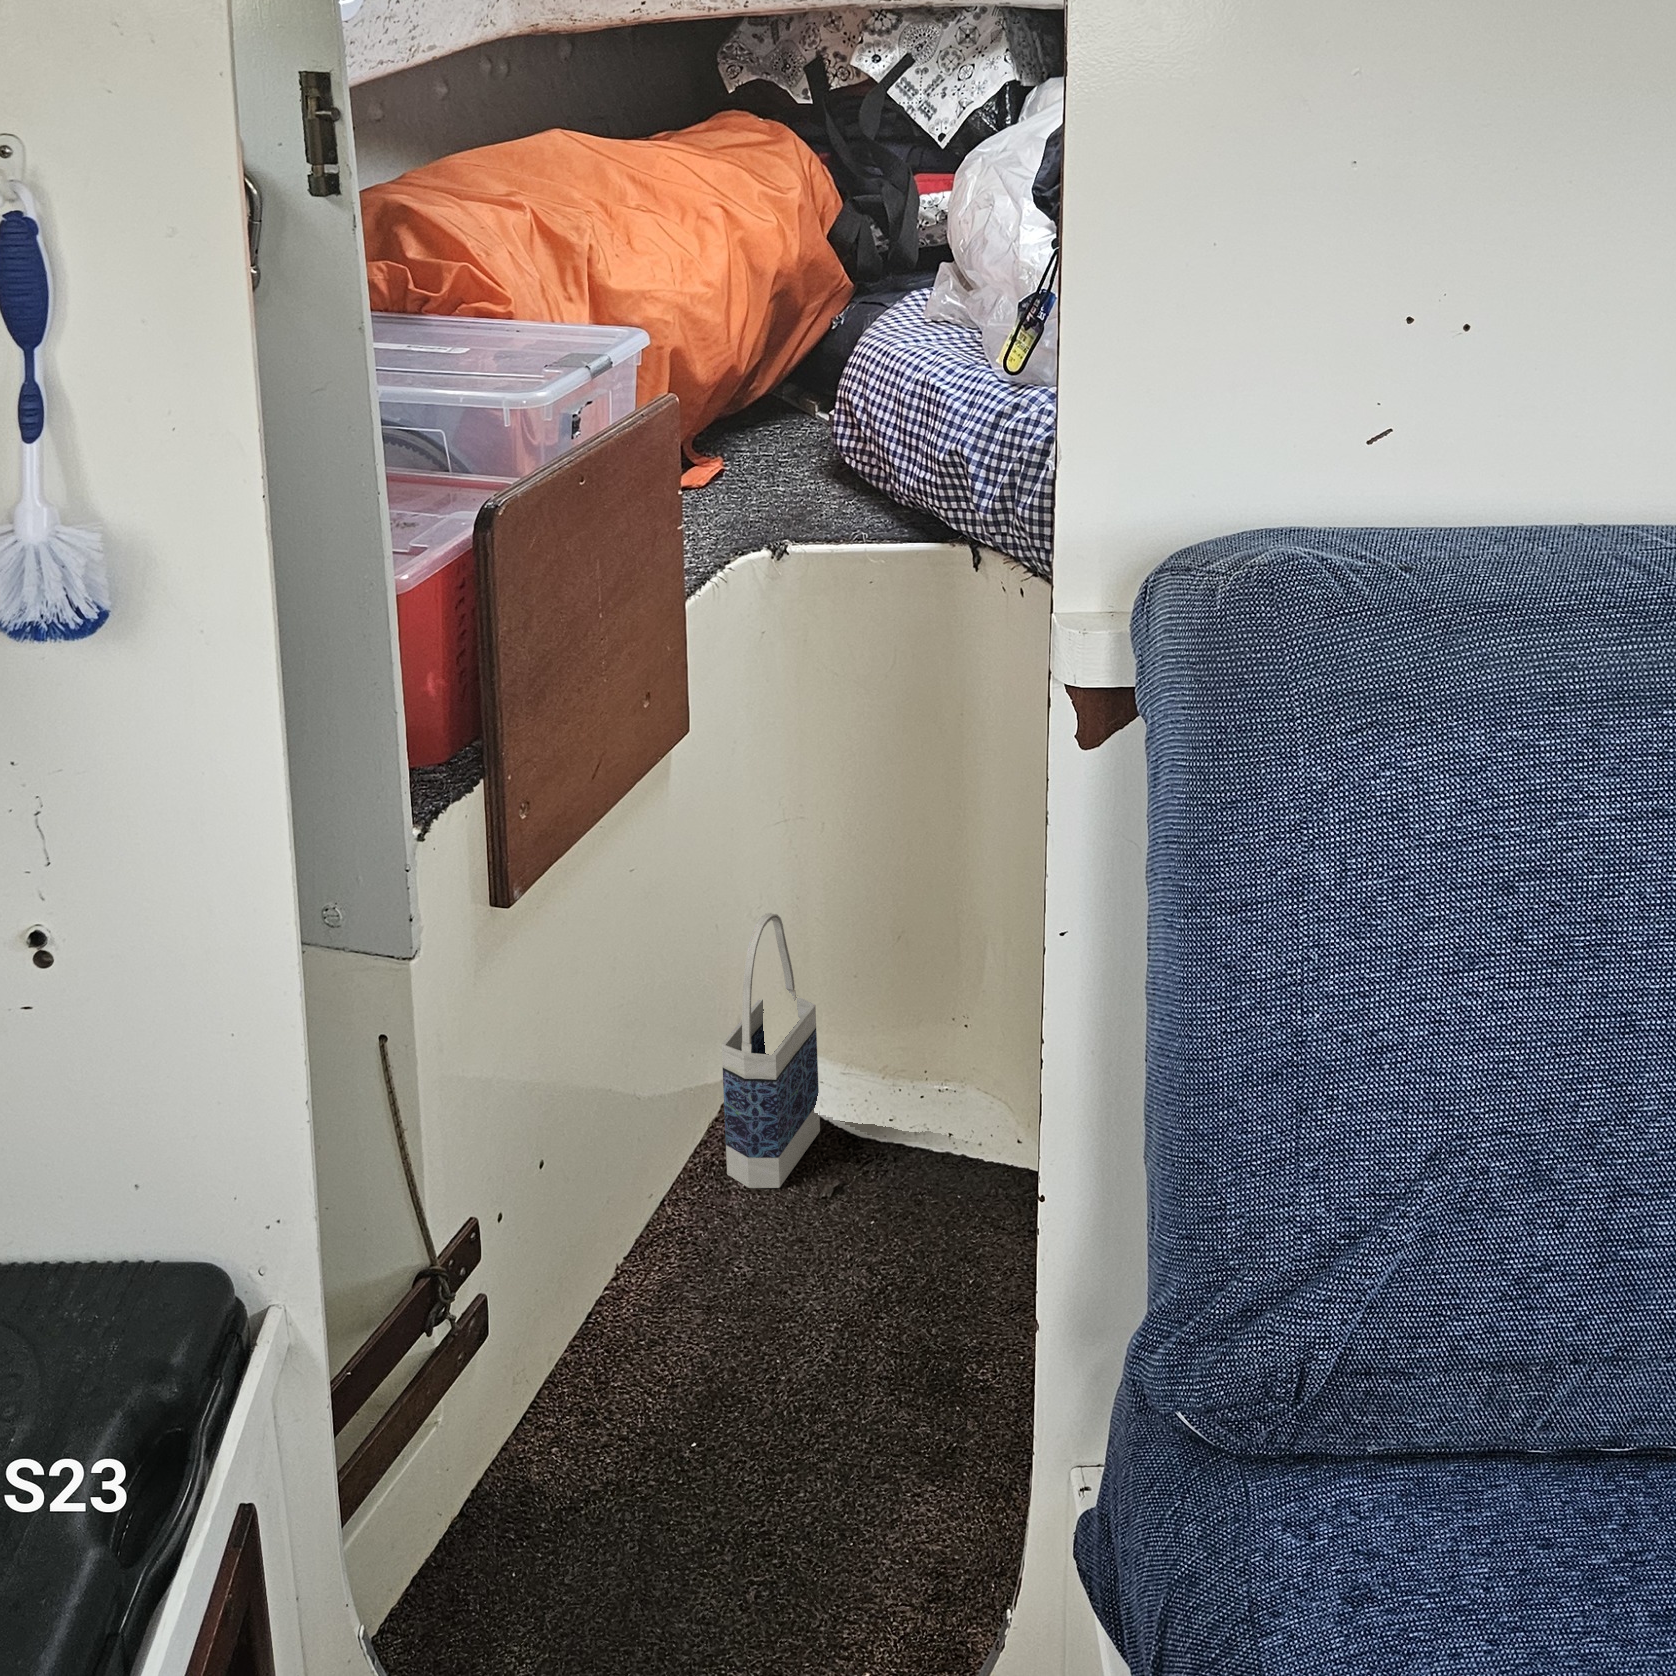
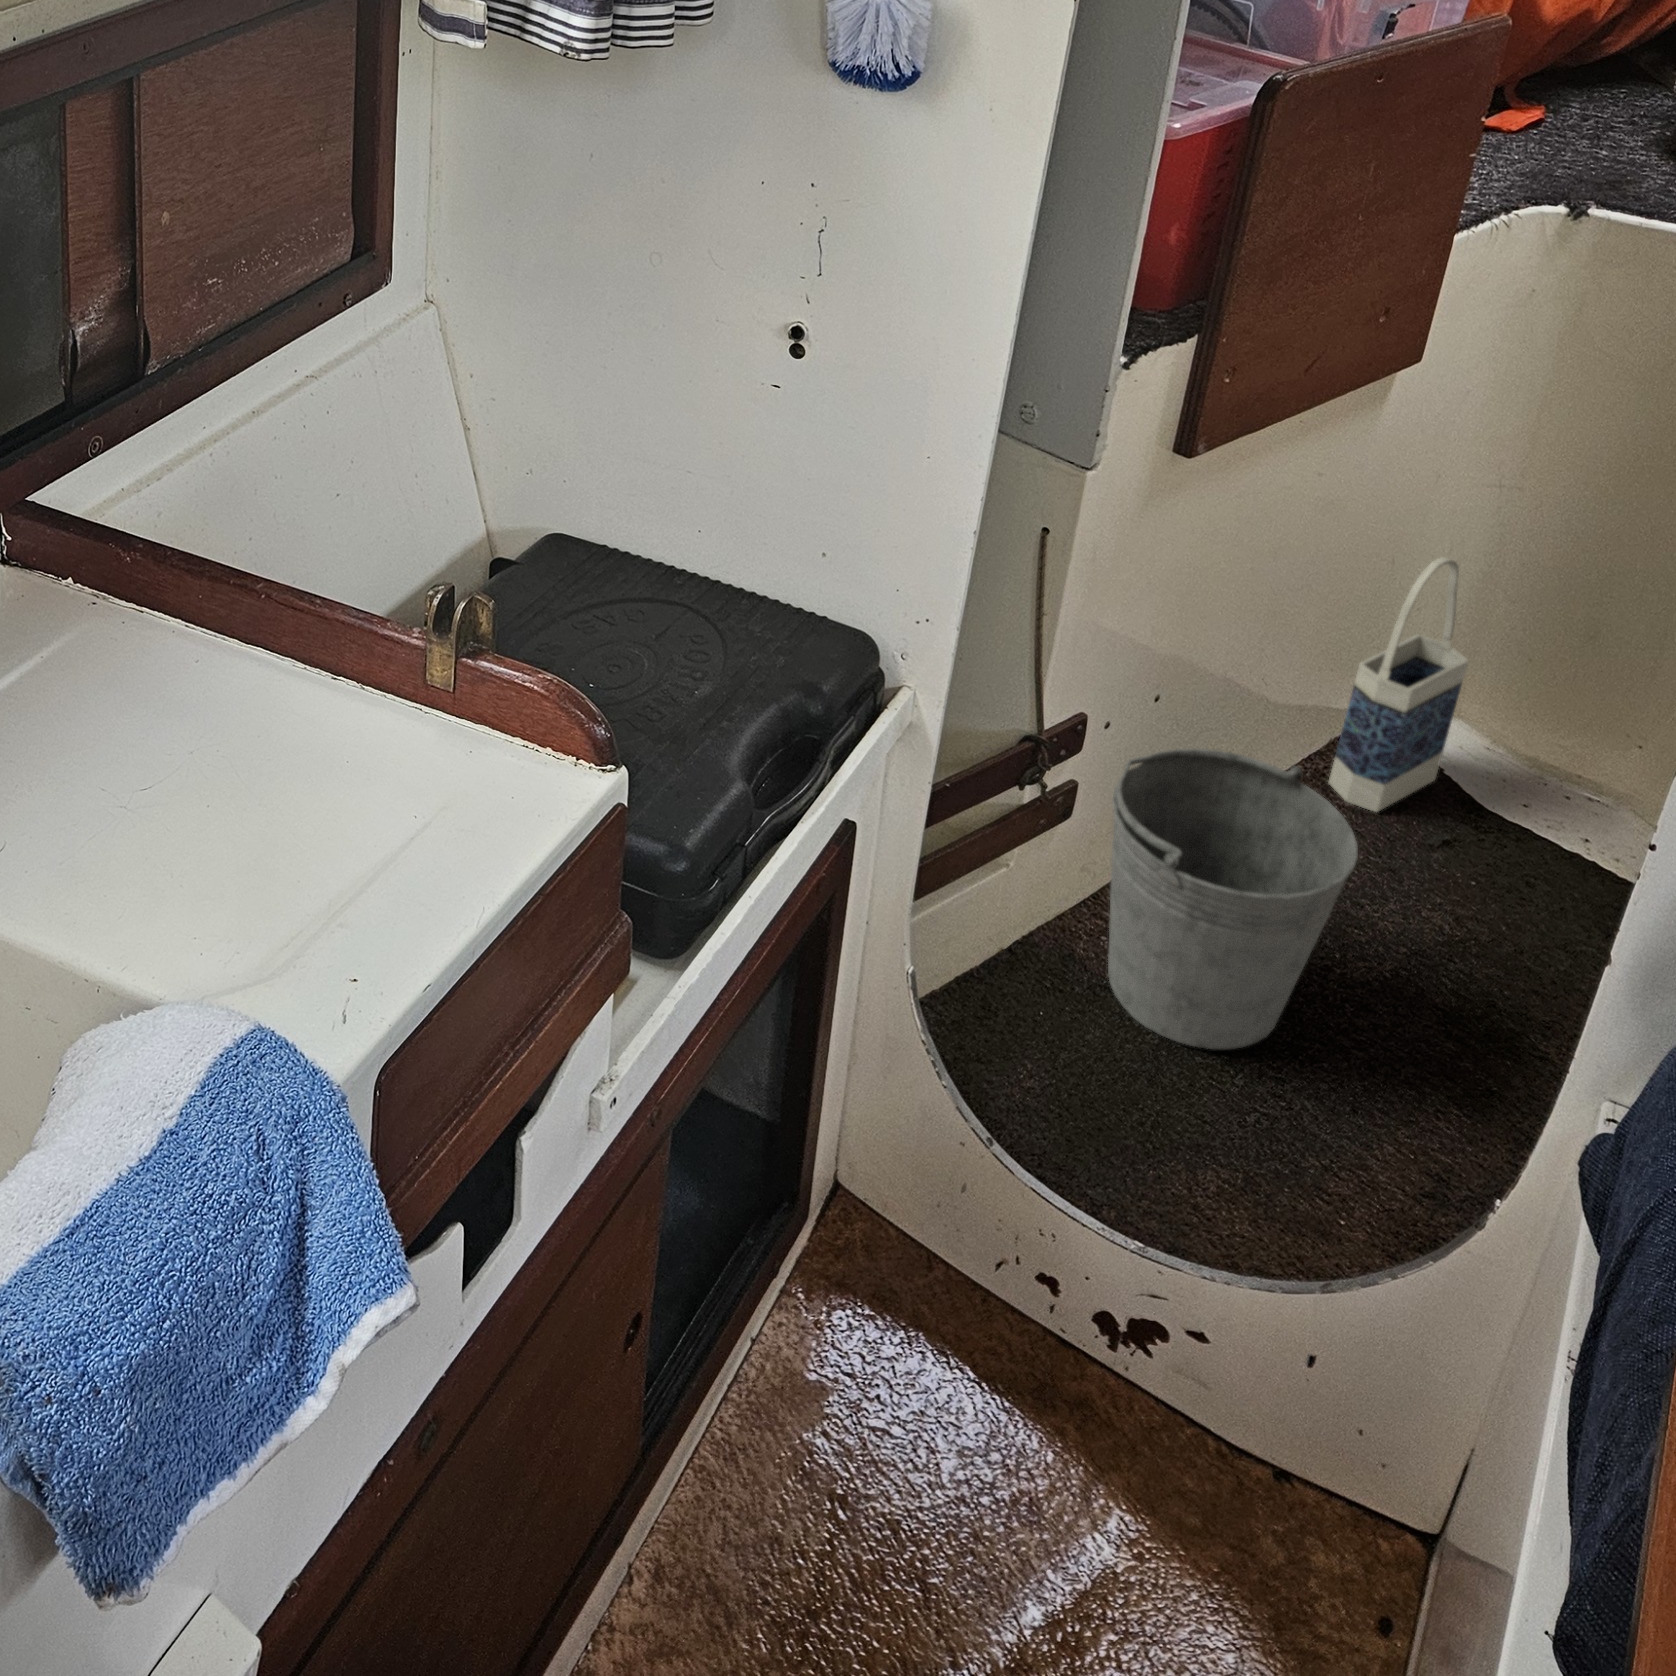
bucket: none [528,1188,783,1540] -> present [1108,749,1358,1049]

